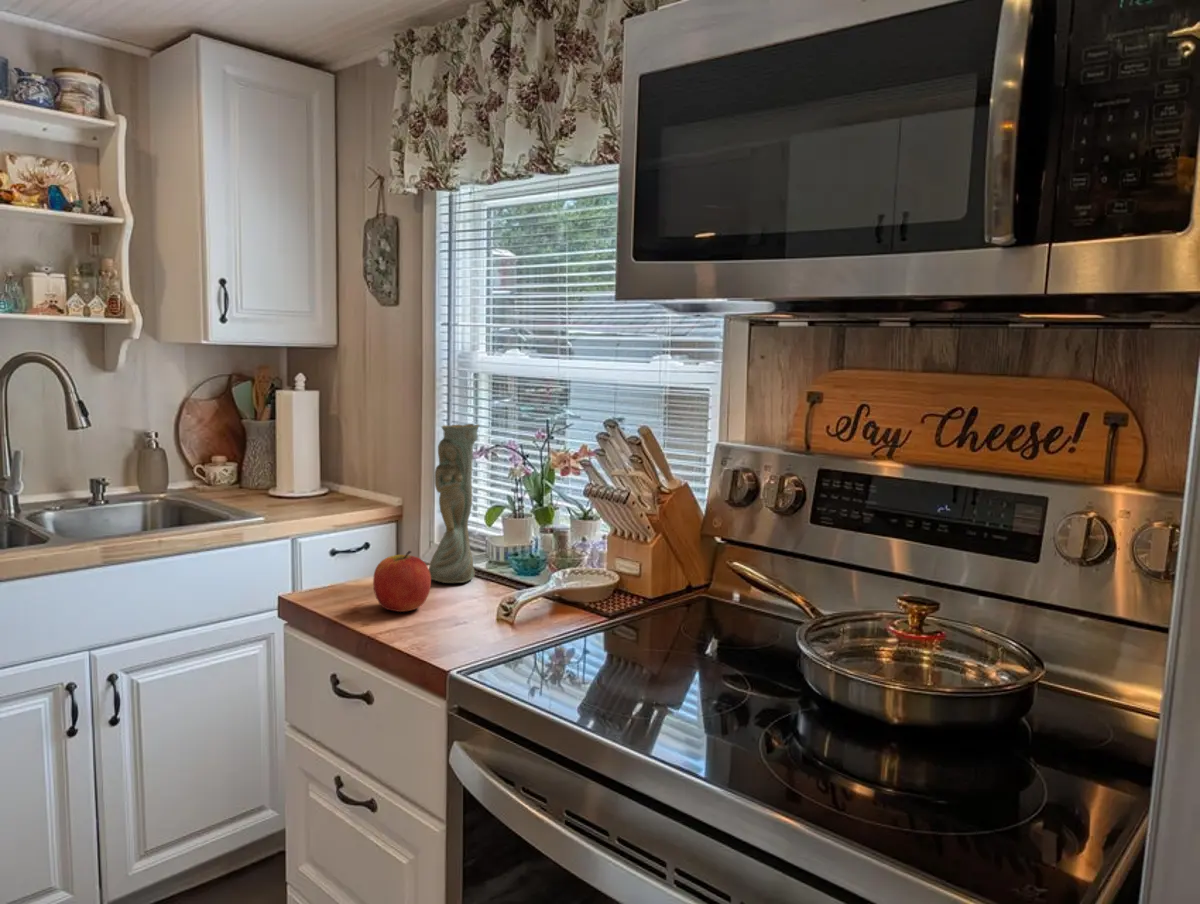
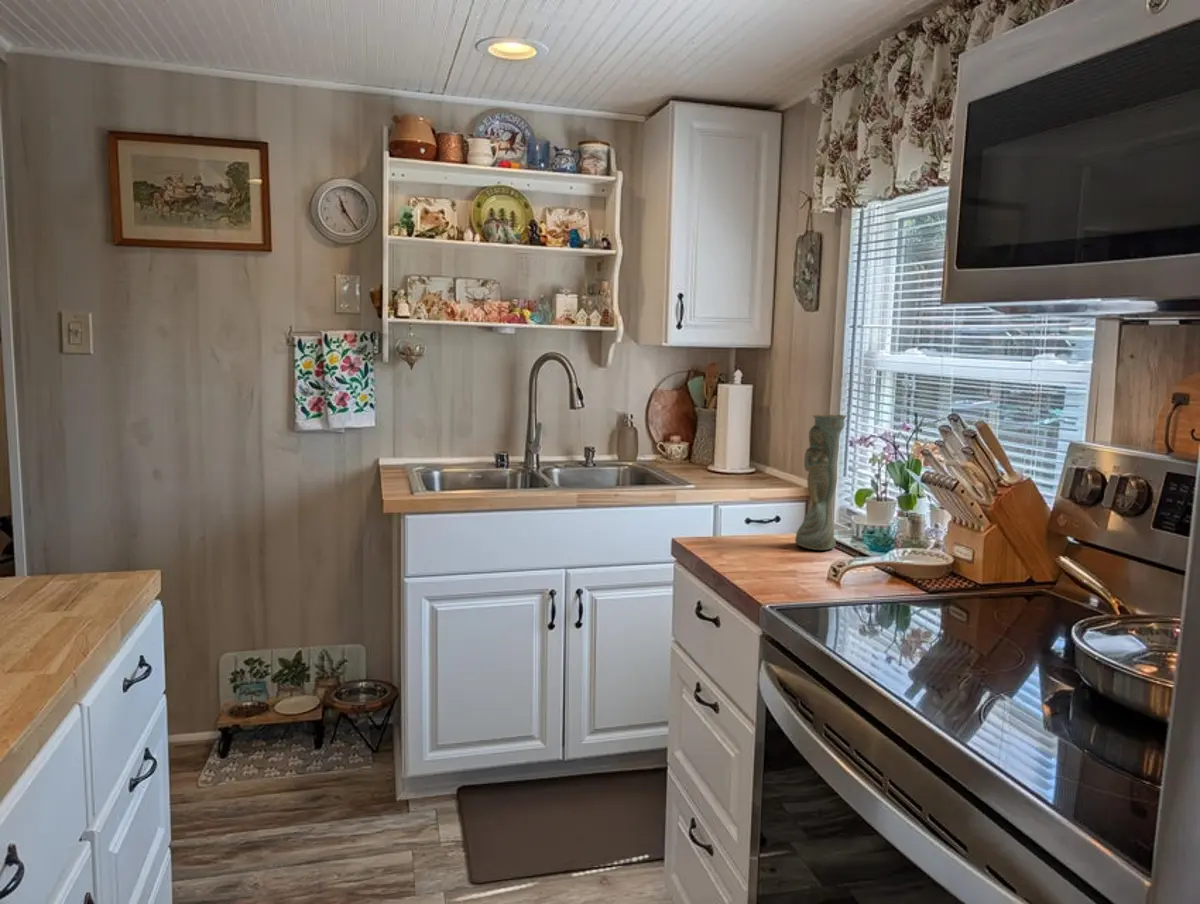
apple: present [373,551,431,612] -> none [737,514,783,563]

